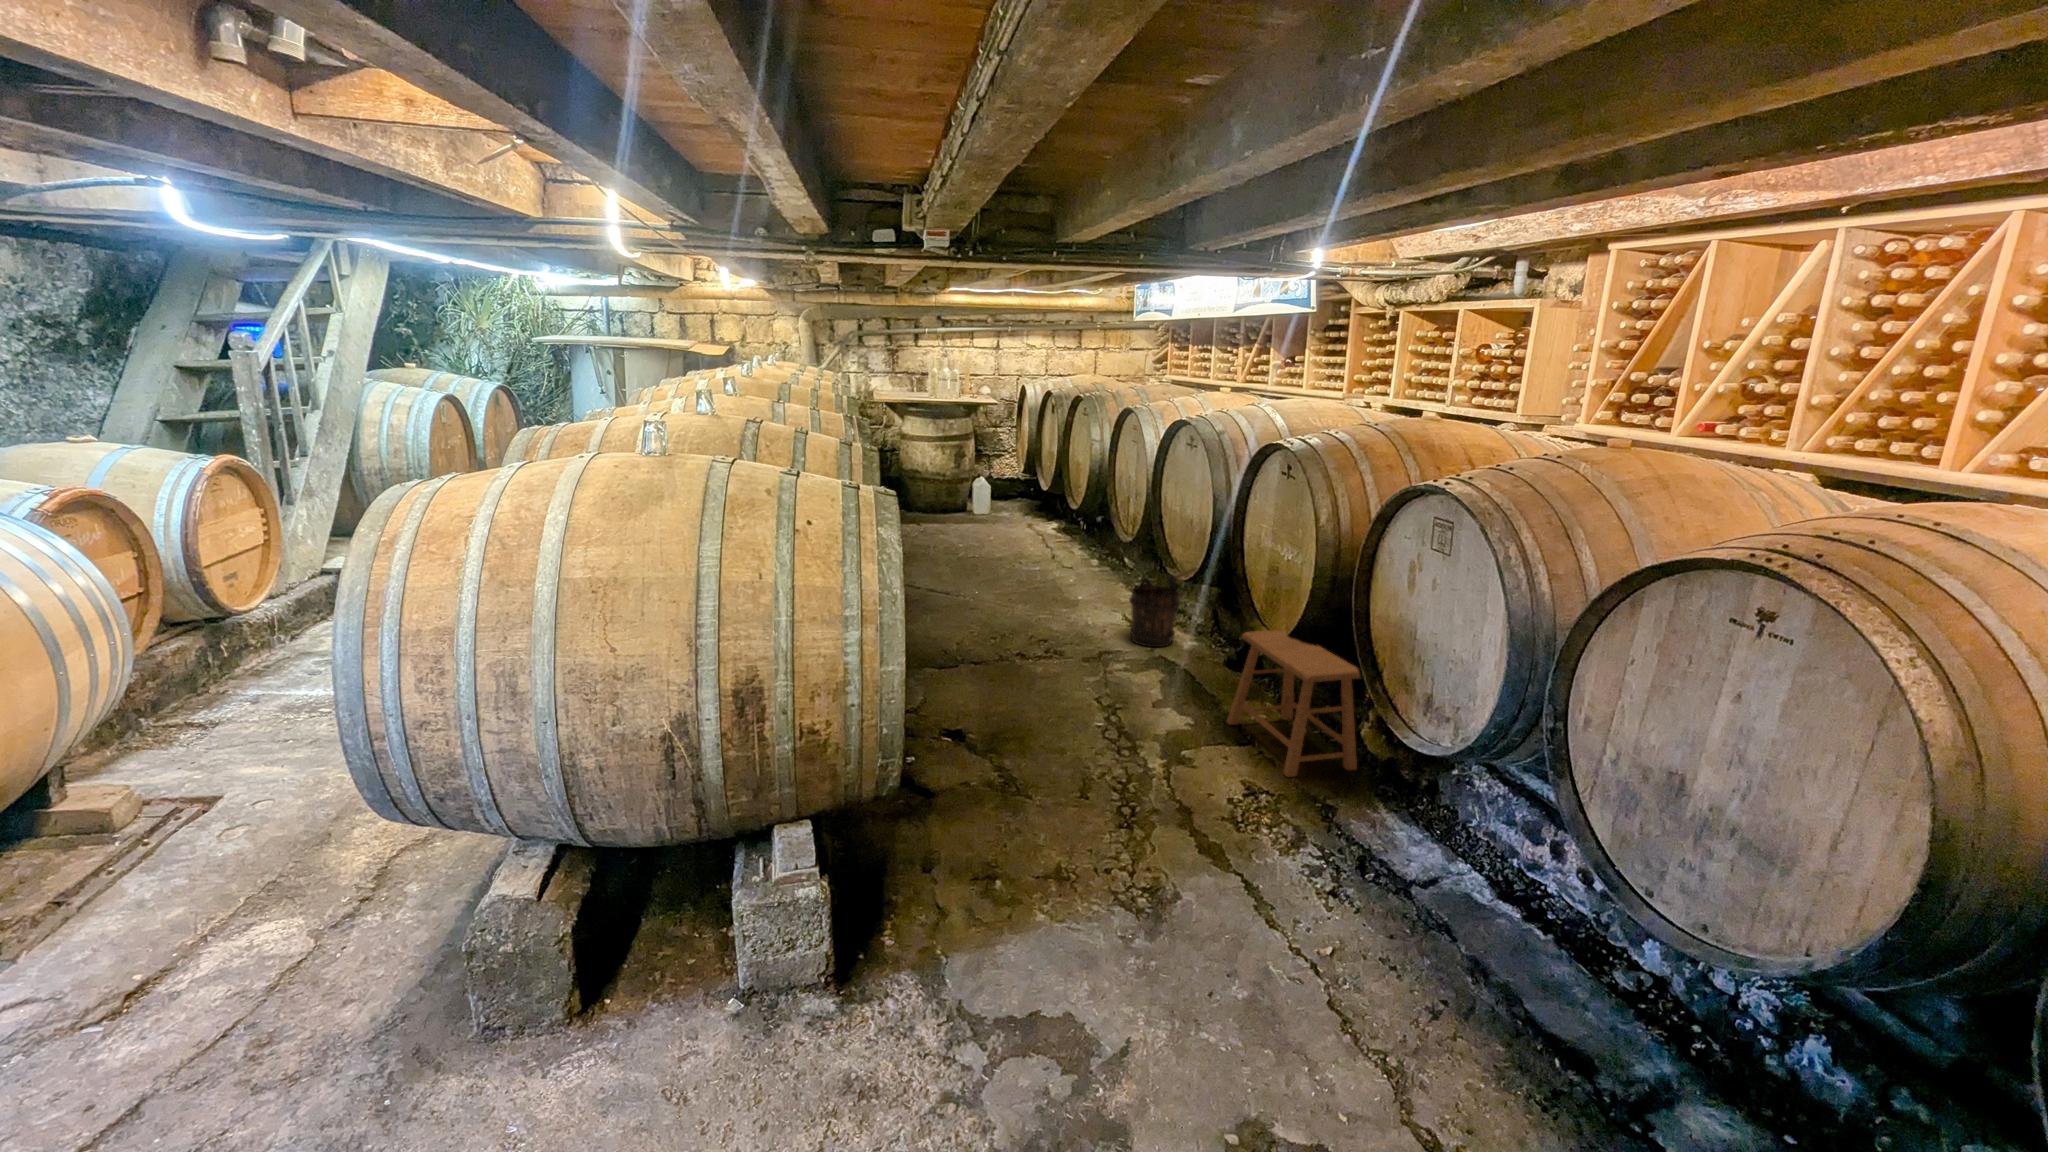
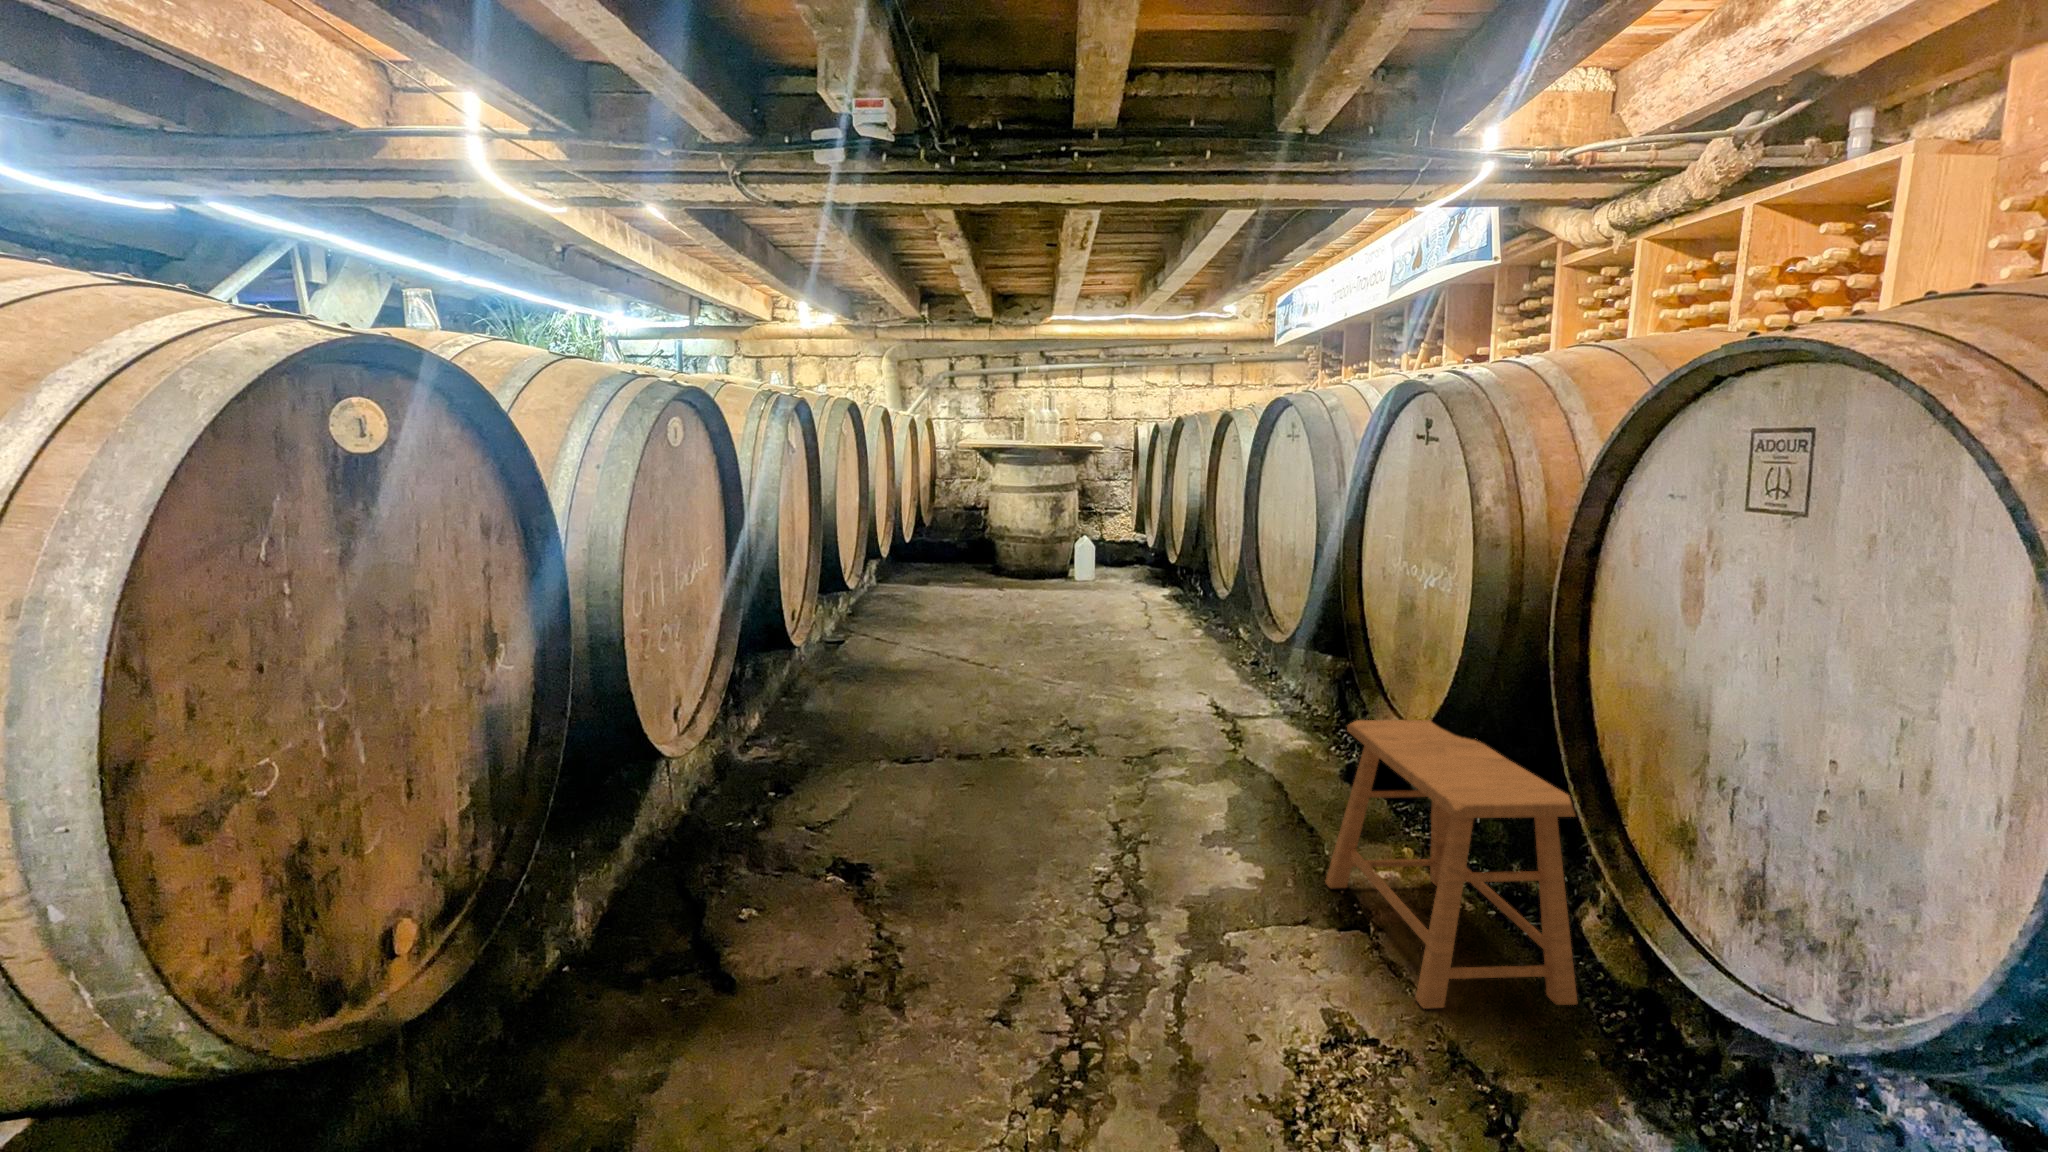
bucket: present [1129,568,1196,647] -> none [1203,627,1310,749]

